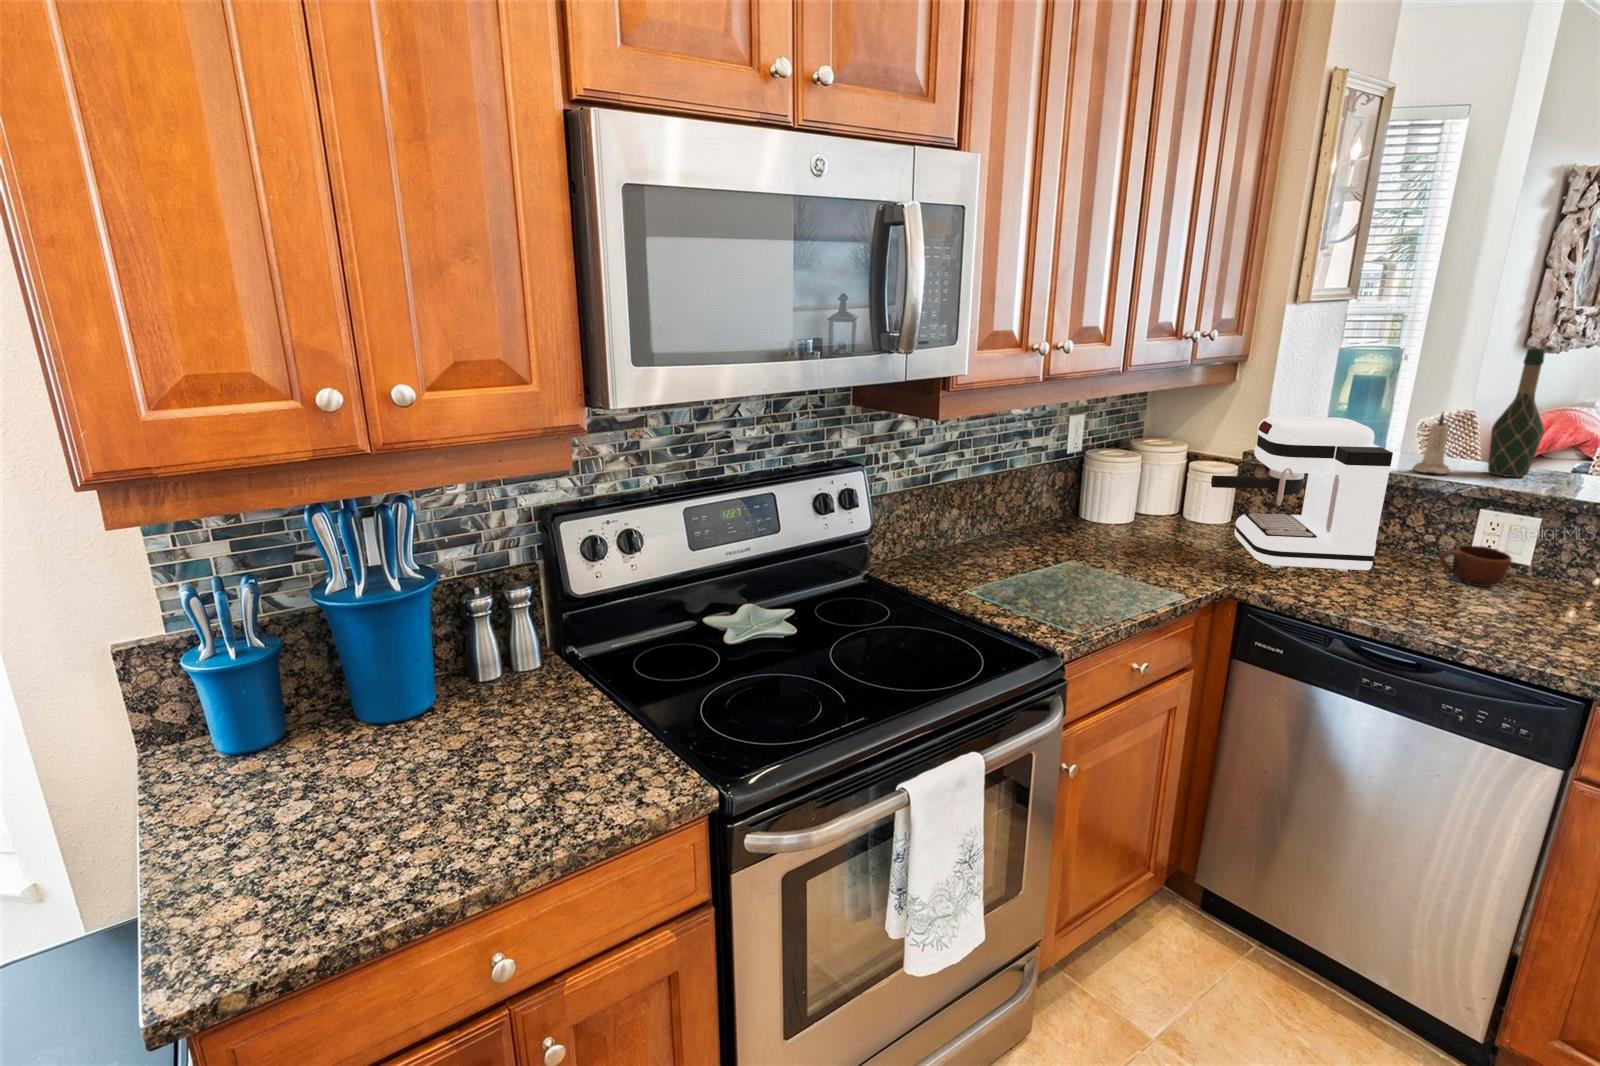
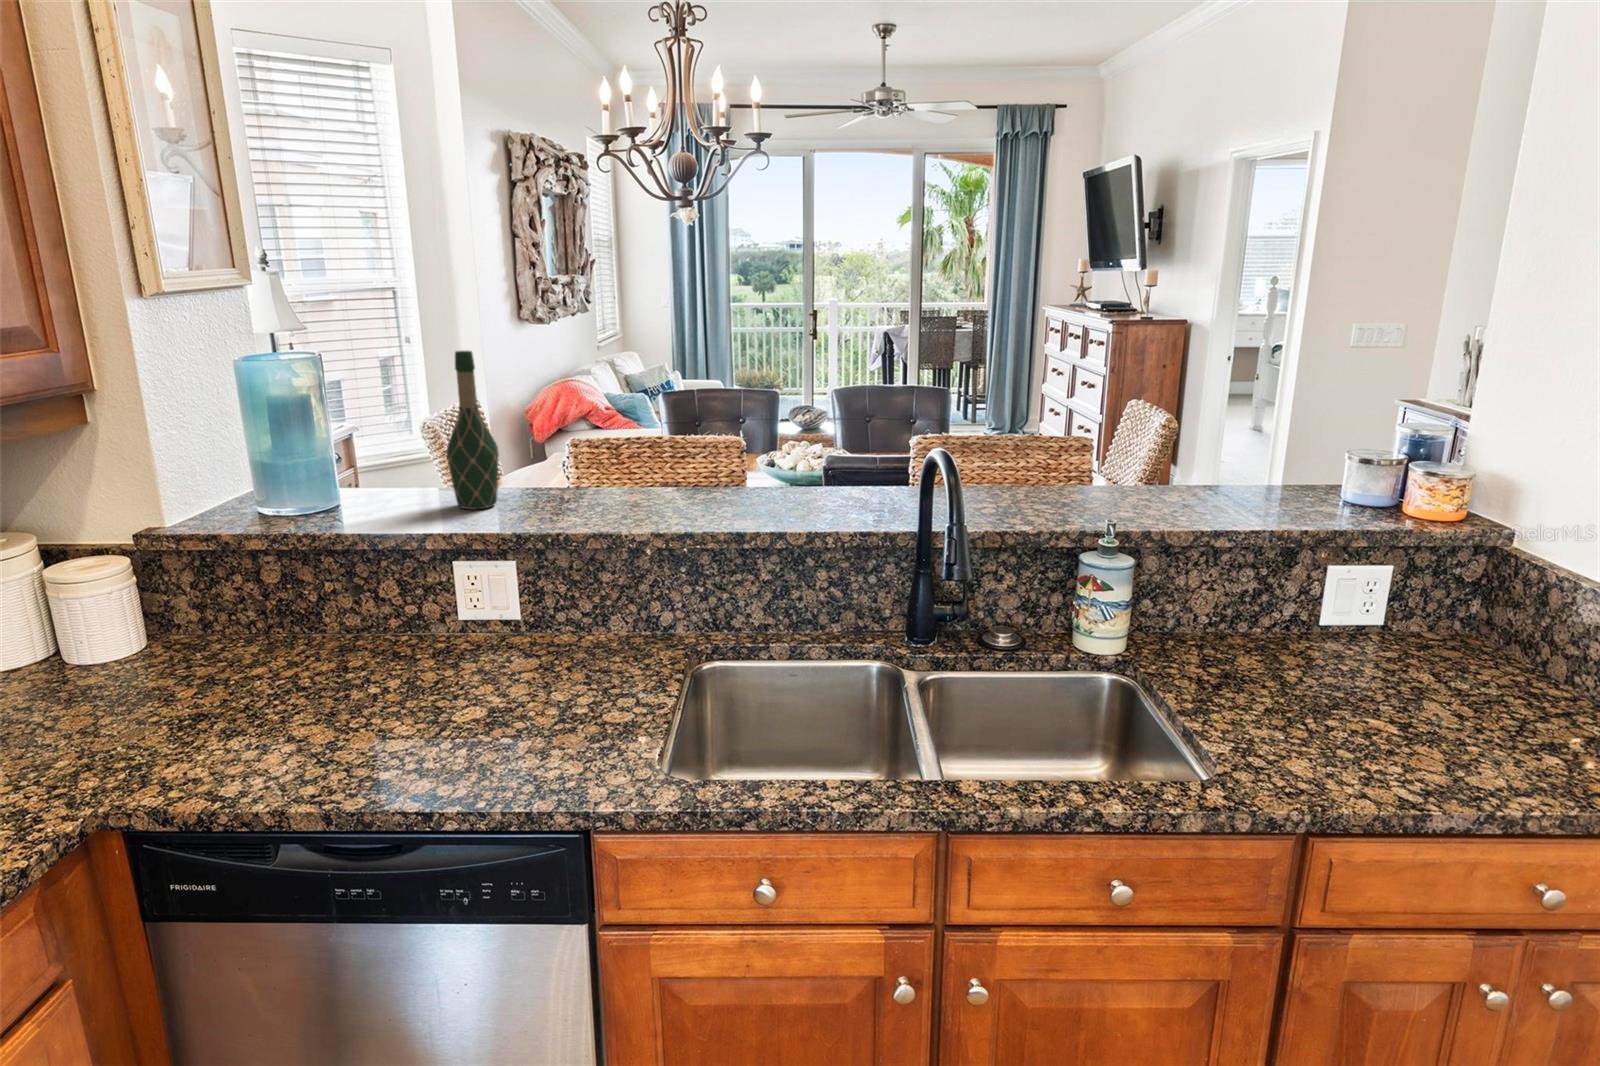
candle: present [1413,413,1450,474] -> none [368,441,413,525]
coffee maker: present [1211,417,1393,572] -> none [45,472,335,733]
mug: present [1440,545,1511,587] -> none [417,612,494,669]

